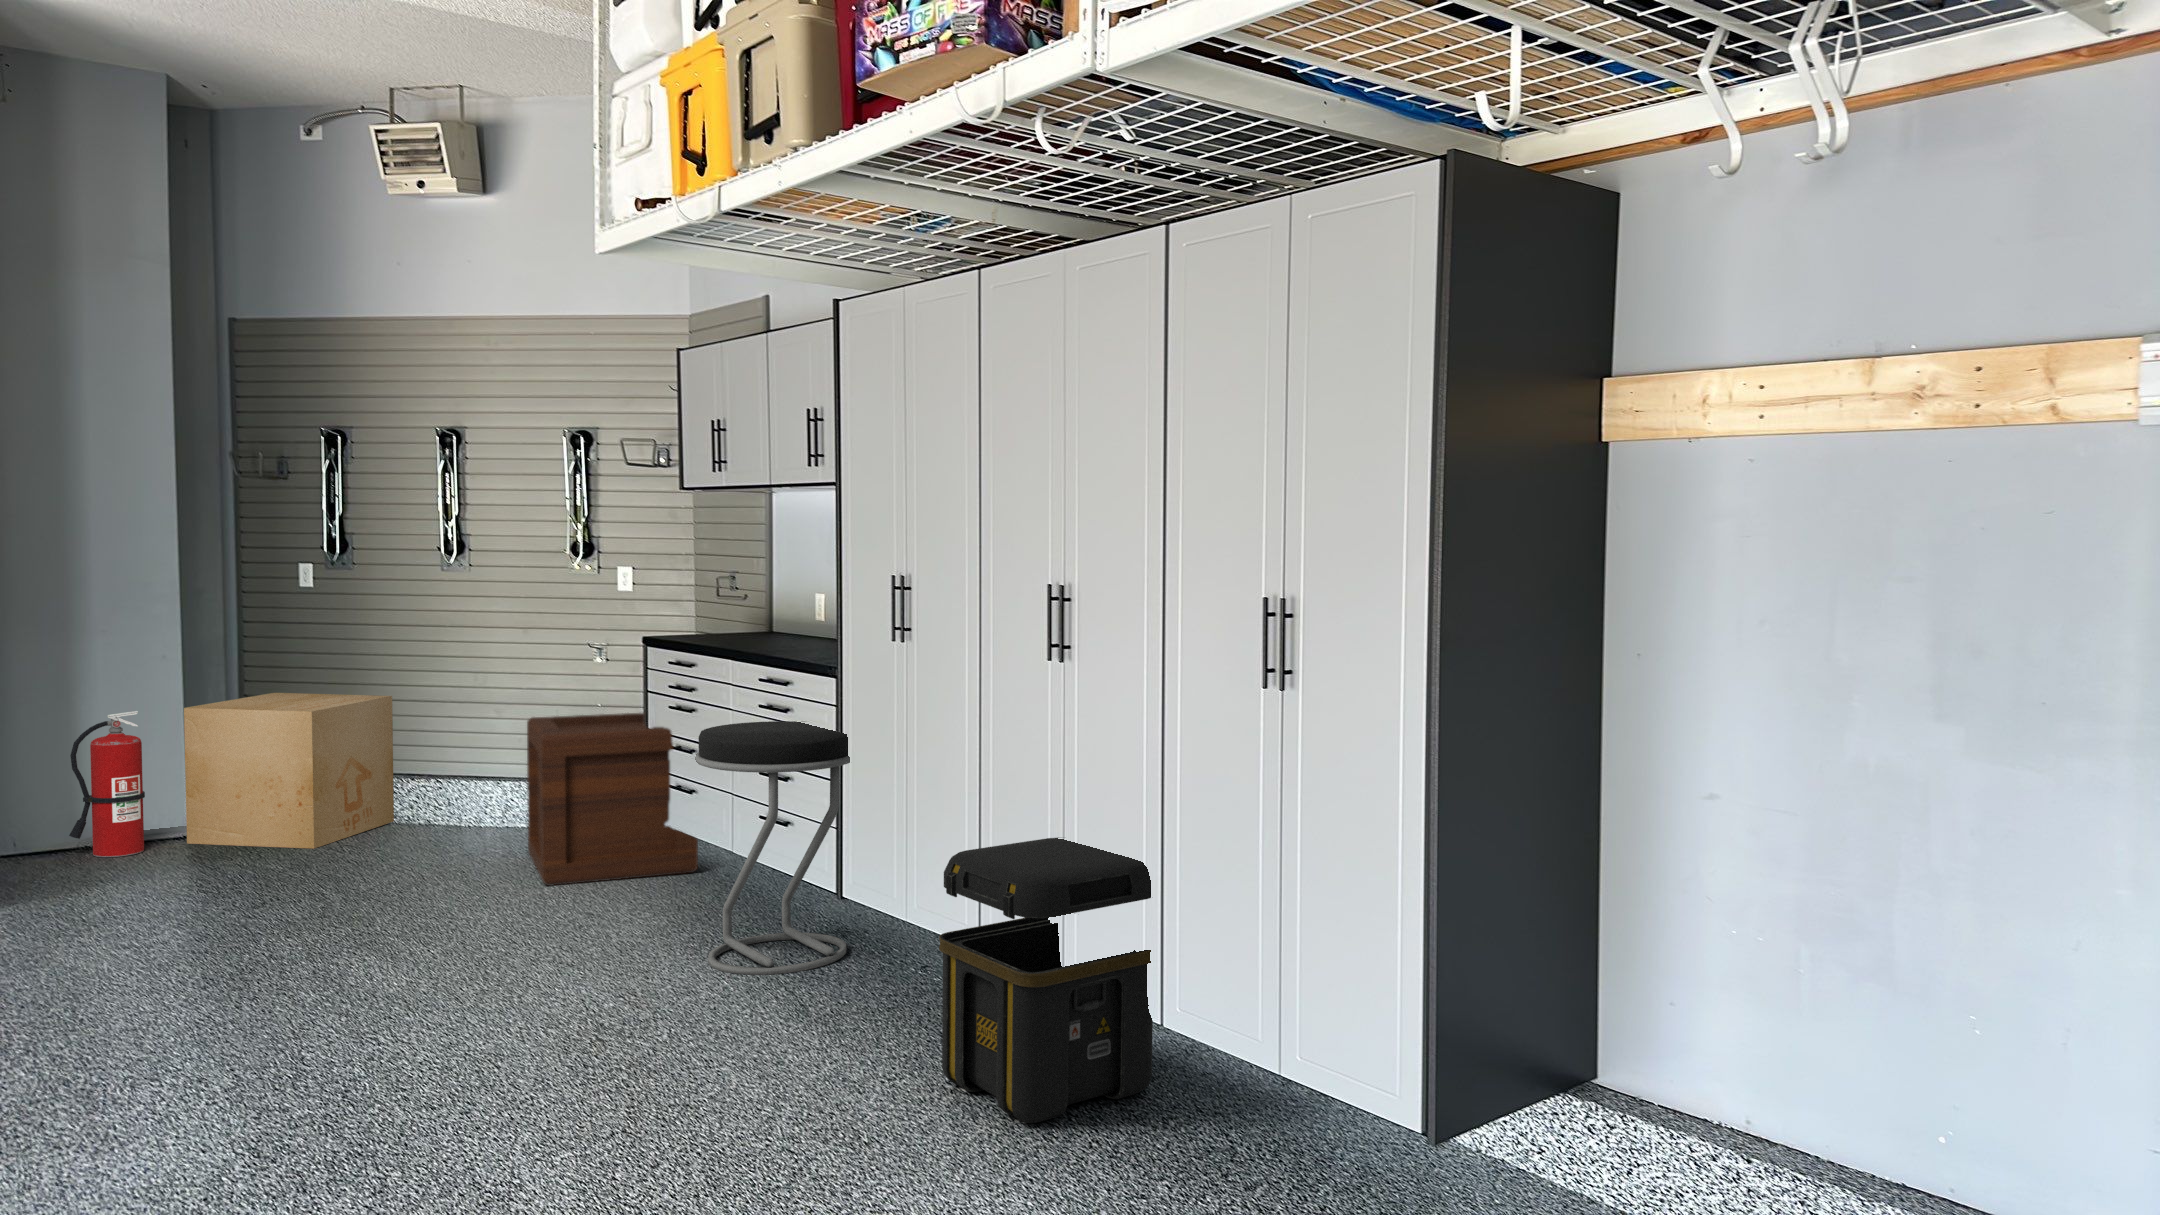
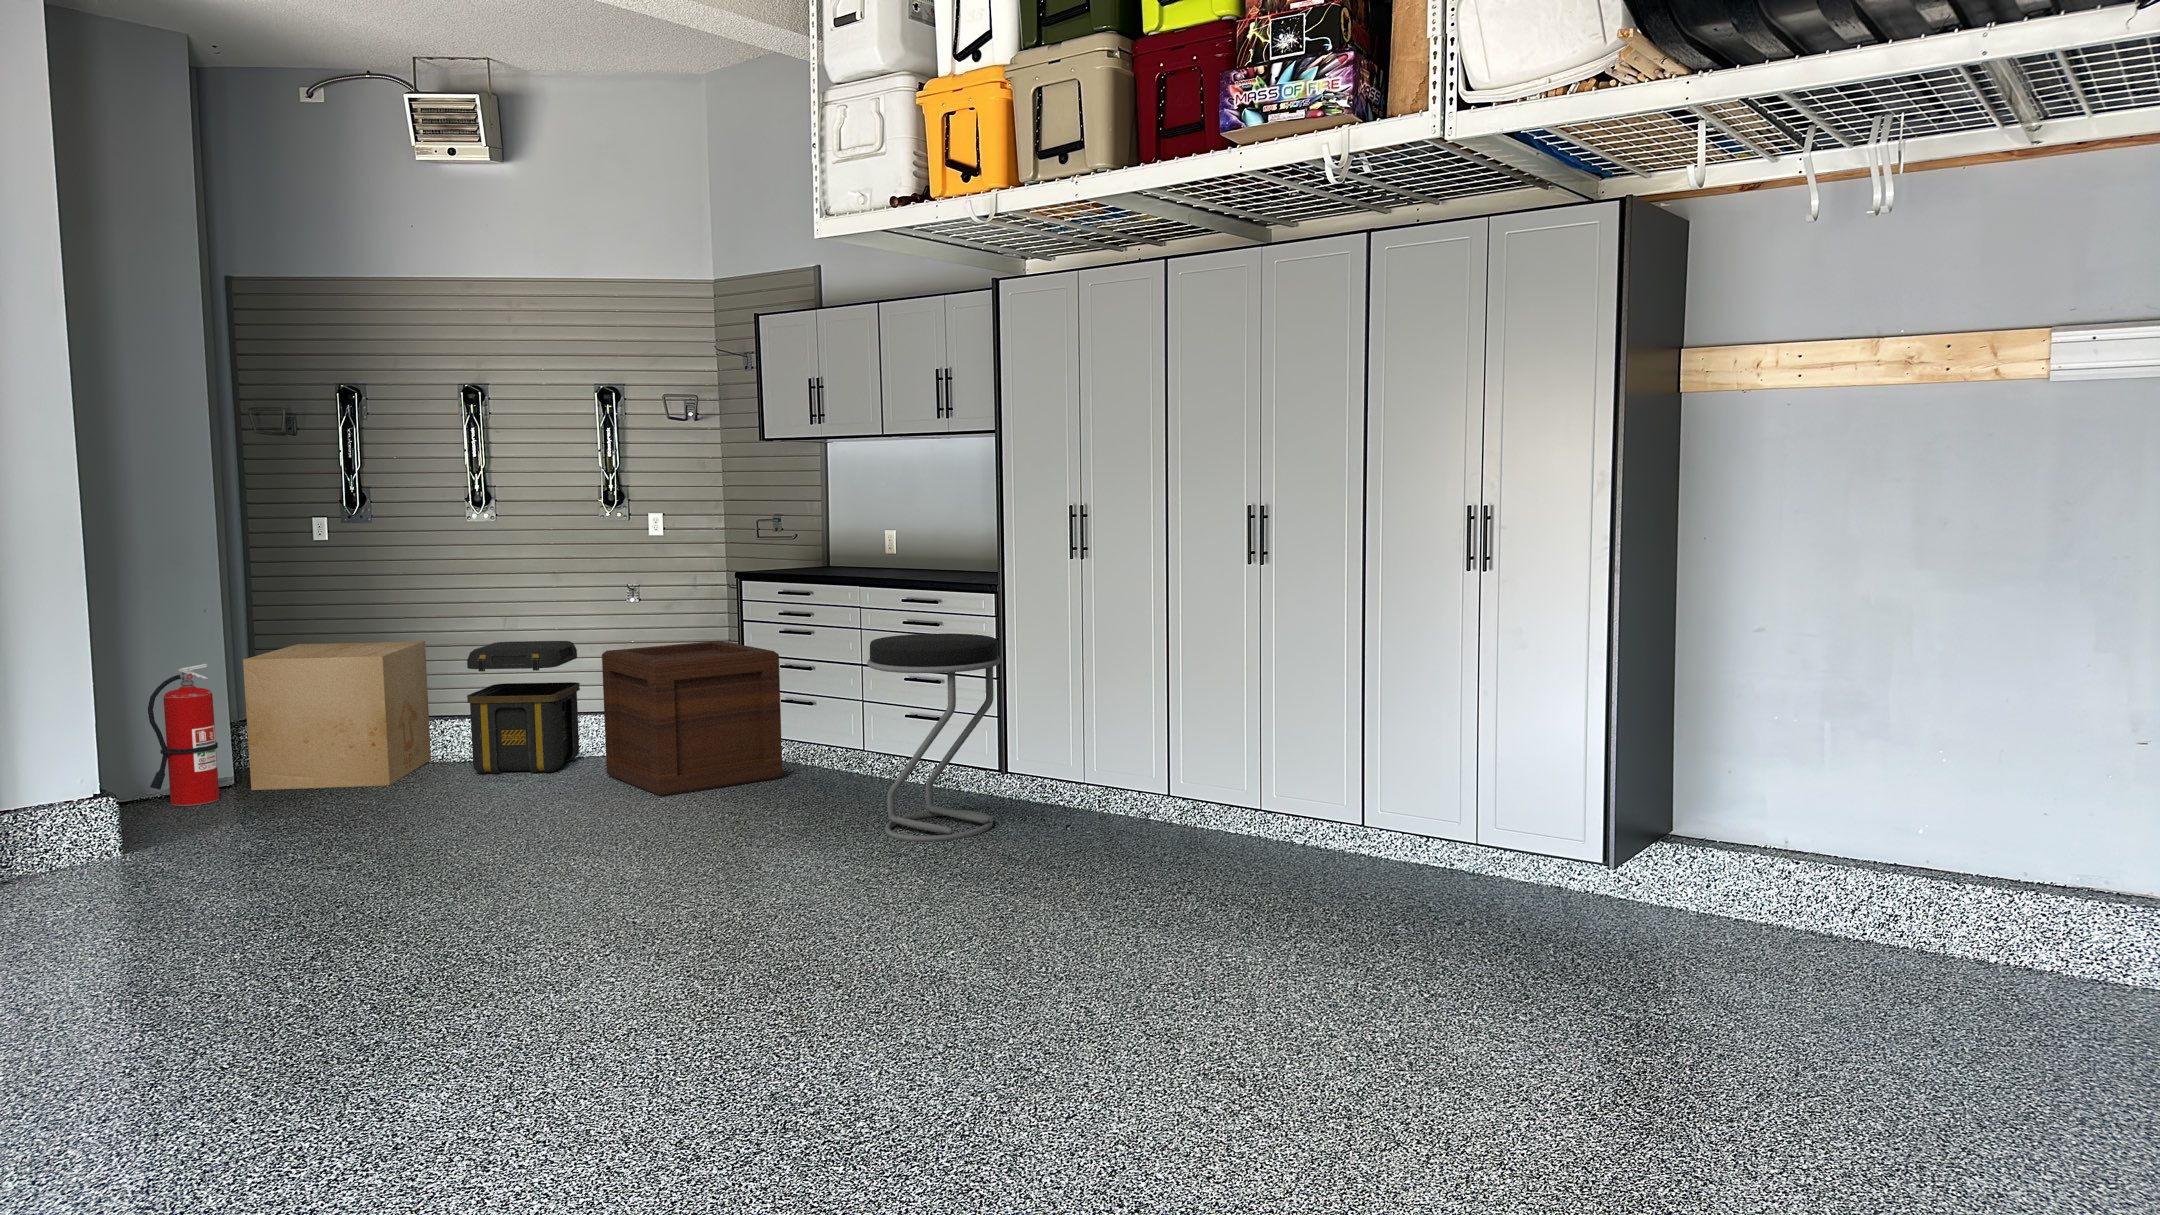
toolbox: present [939,838,1153,1123] -> present [467,641,580,774]

